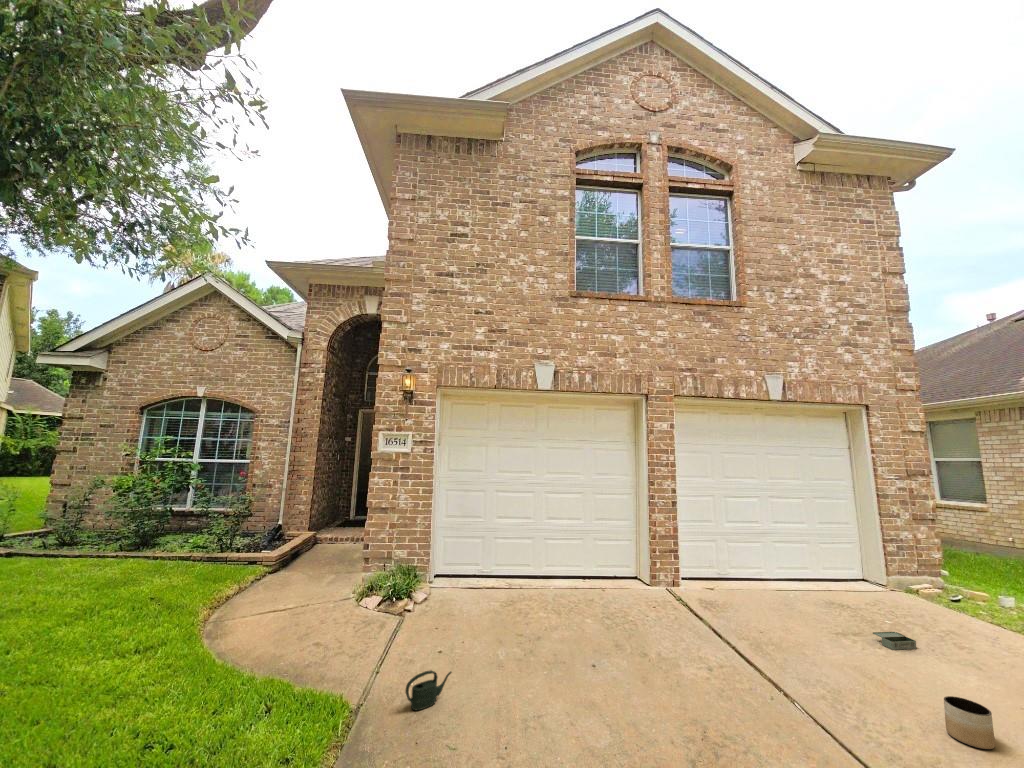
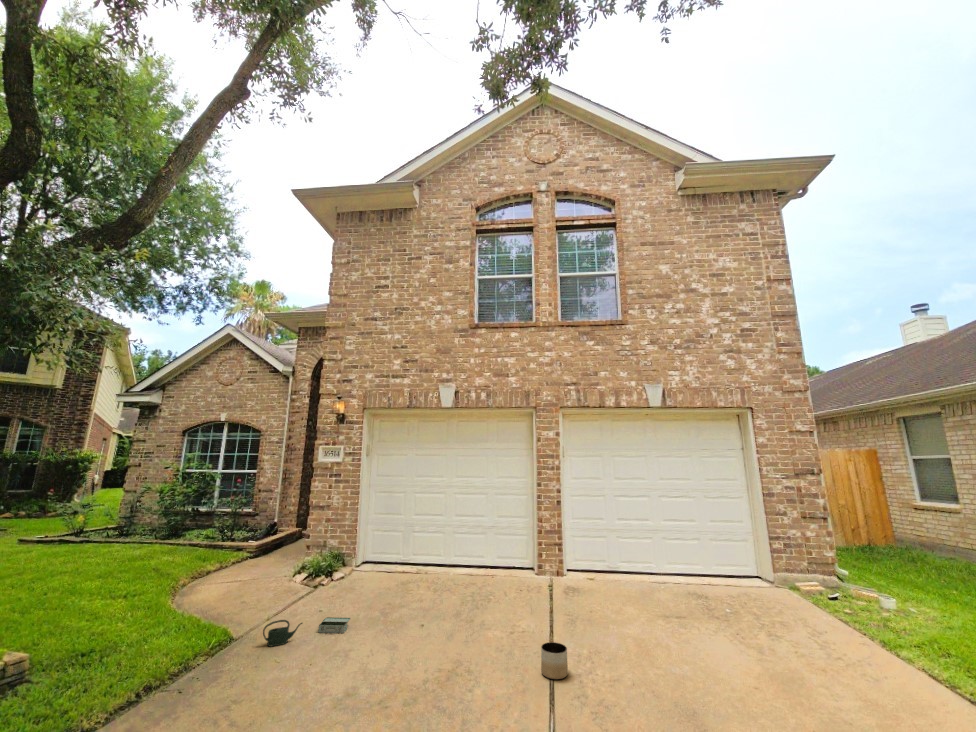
toolbox: present [873,632,916,650] -> present [318,617,350,633]
planter: present [944,696,995,749] -> present [541,642,568,679]

